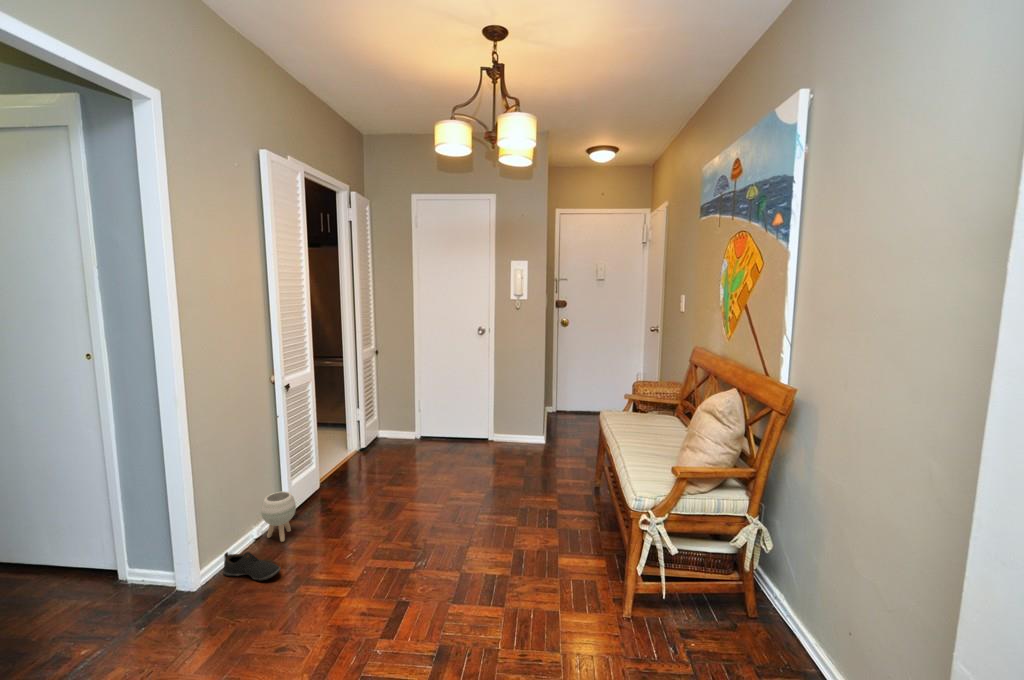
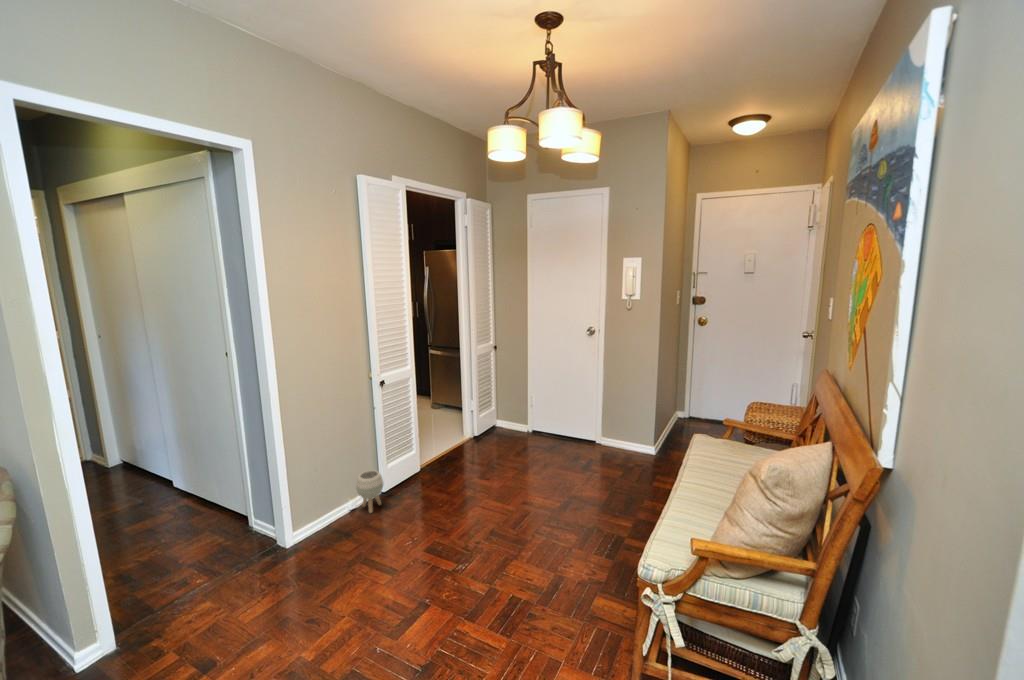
shoe: present [223,552,281,581] -> none [318,514,353,545]

